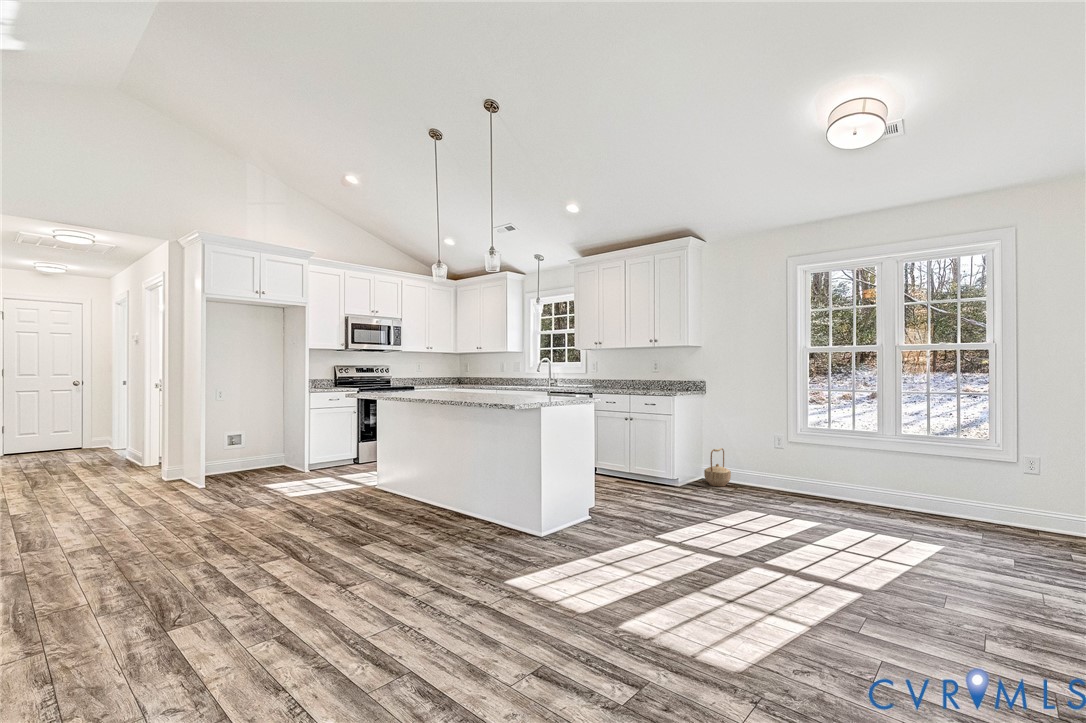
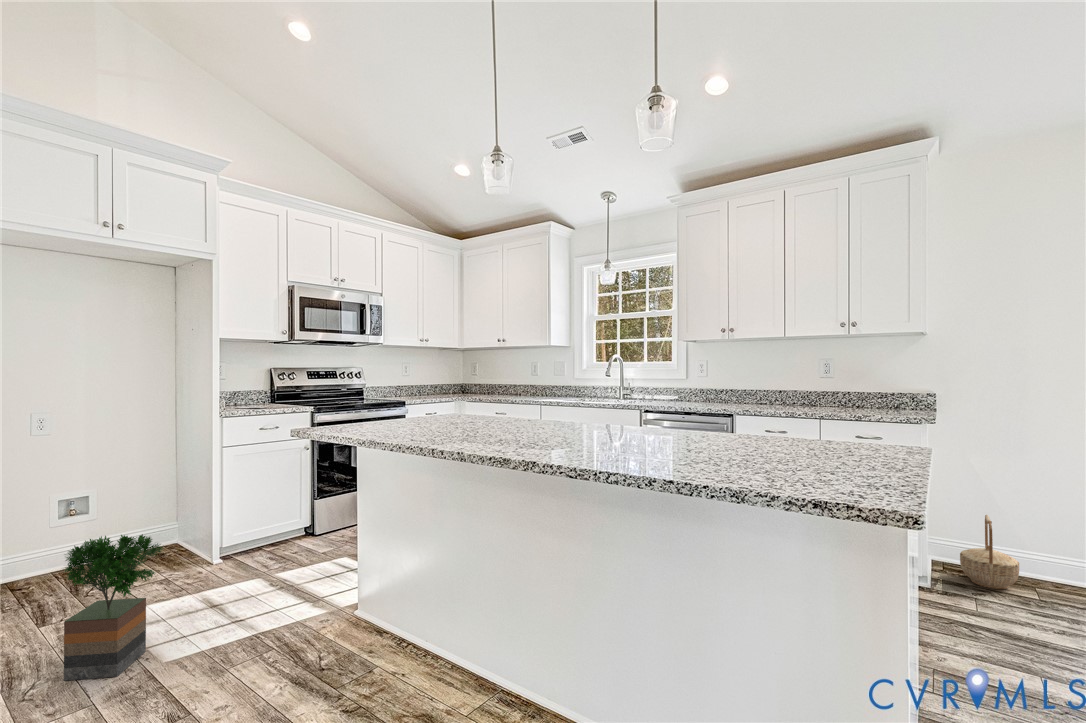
potted tree: none [252,438,292,496] -> present [64,534,163,681]

